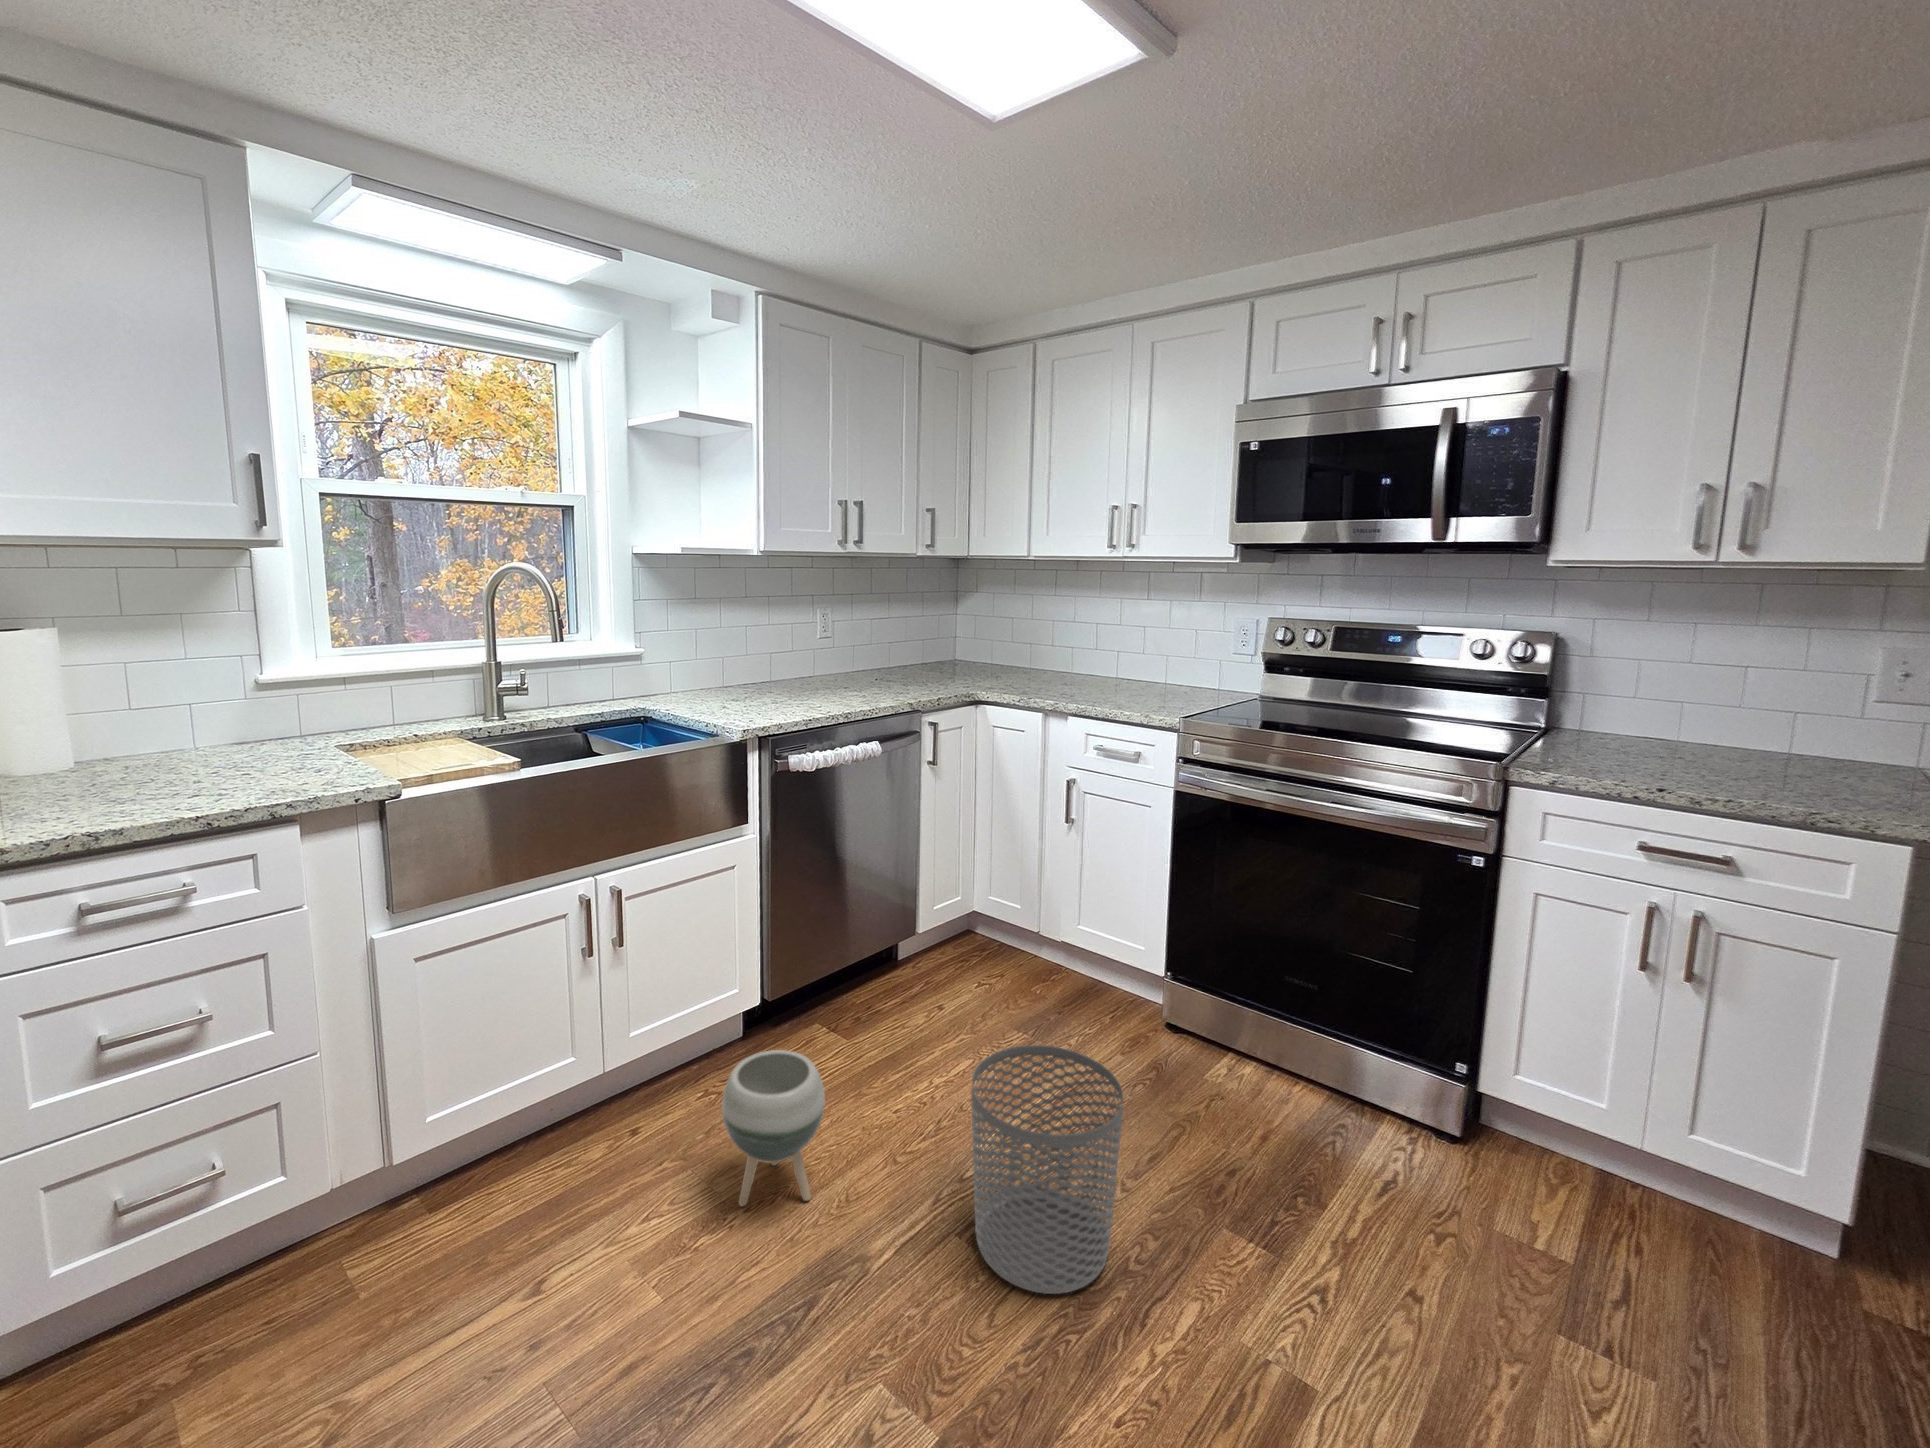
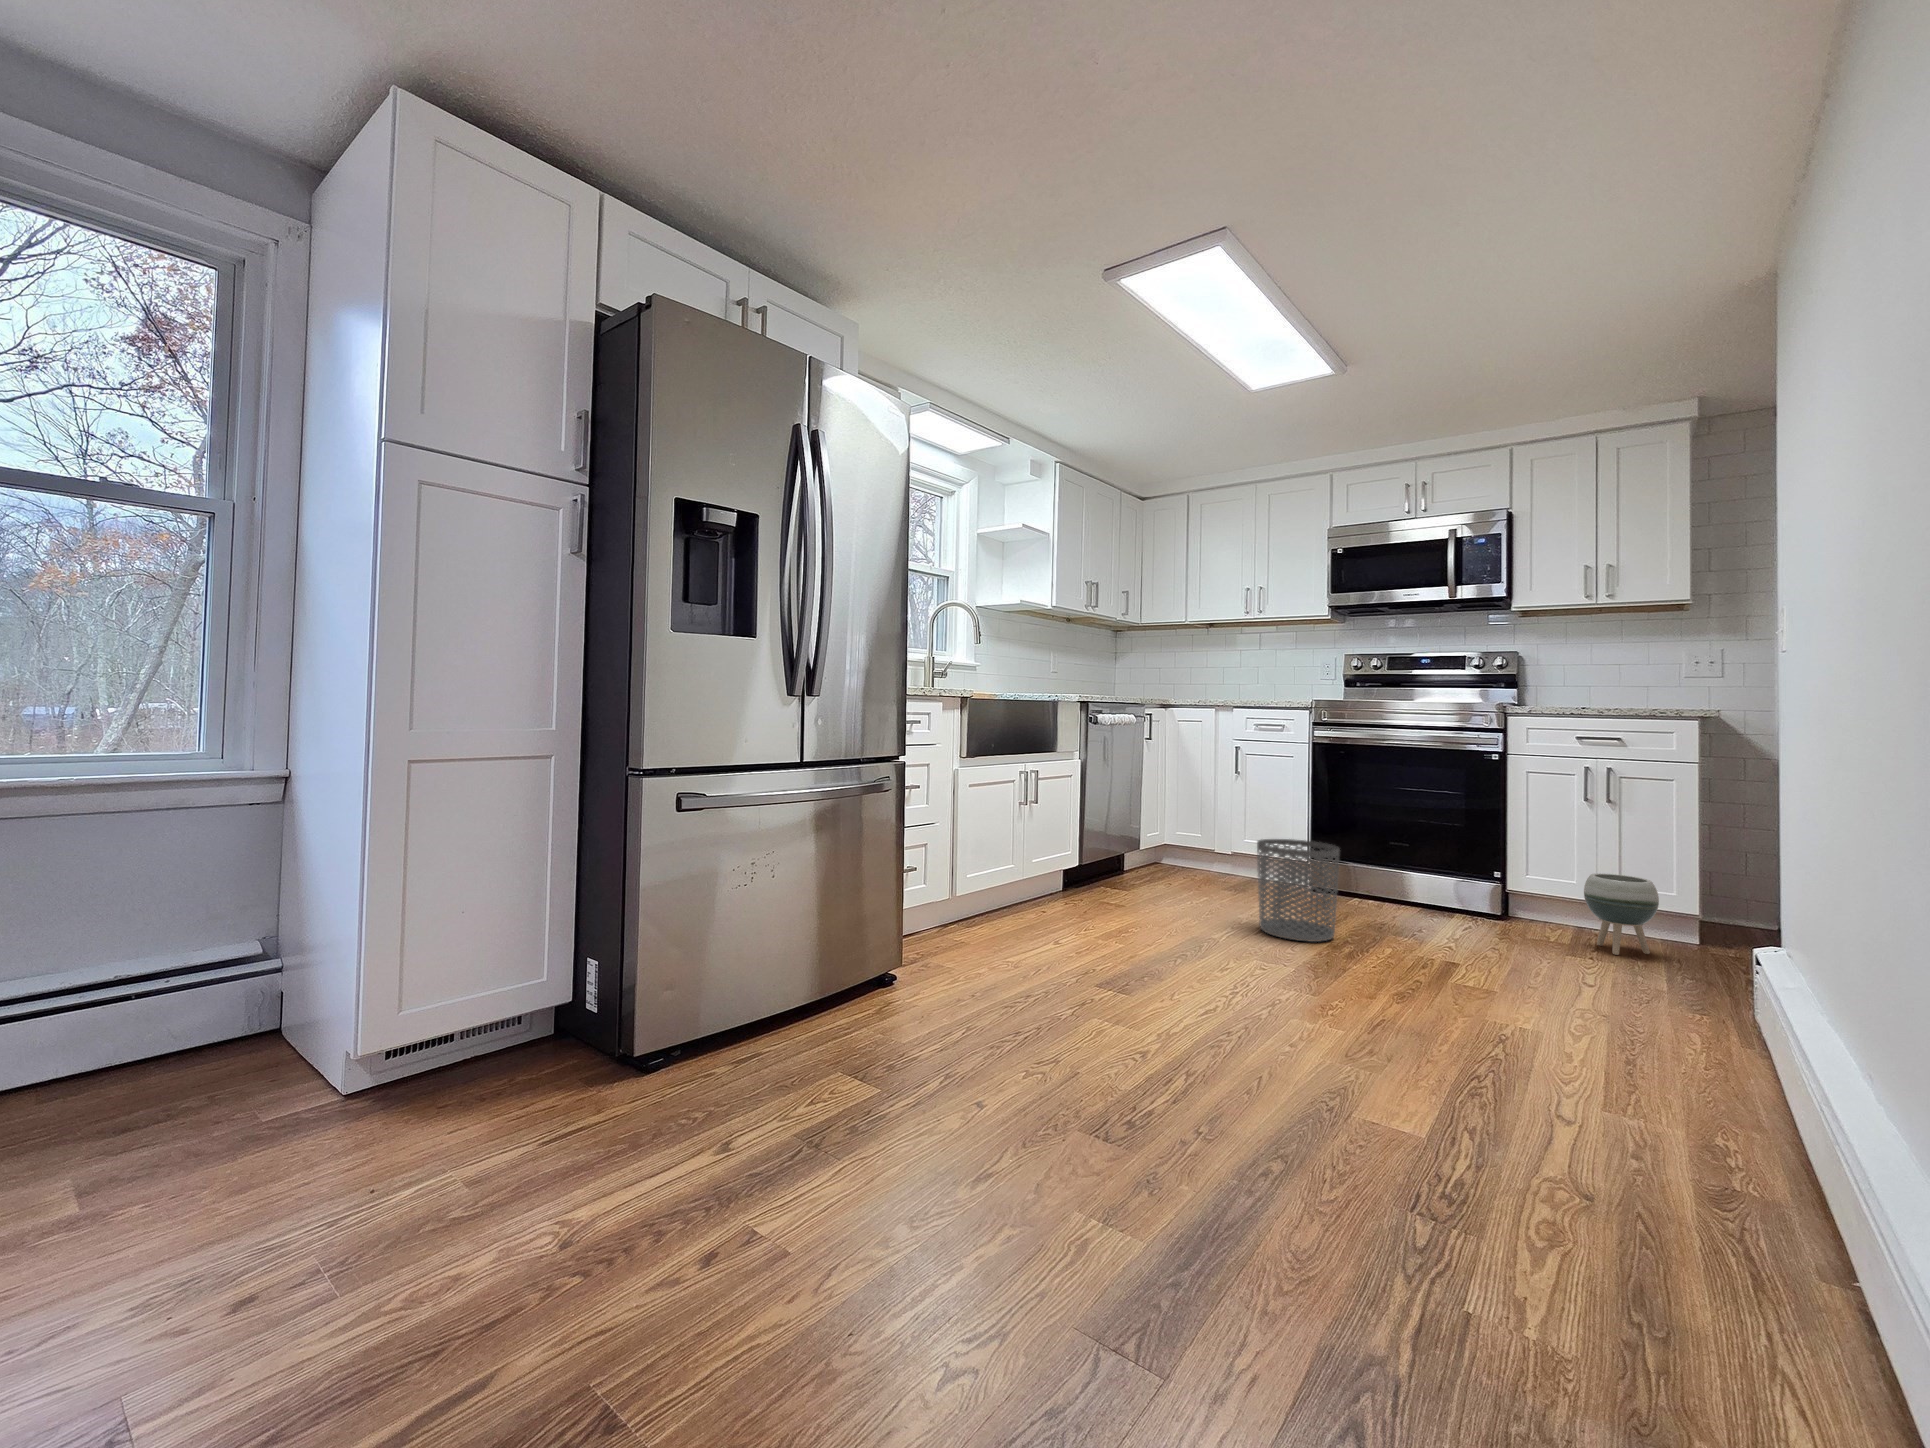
planter: present [722,1050,825,1206] -> present [1584,873,1659,955]

